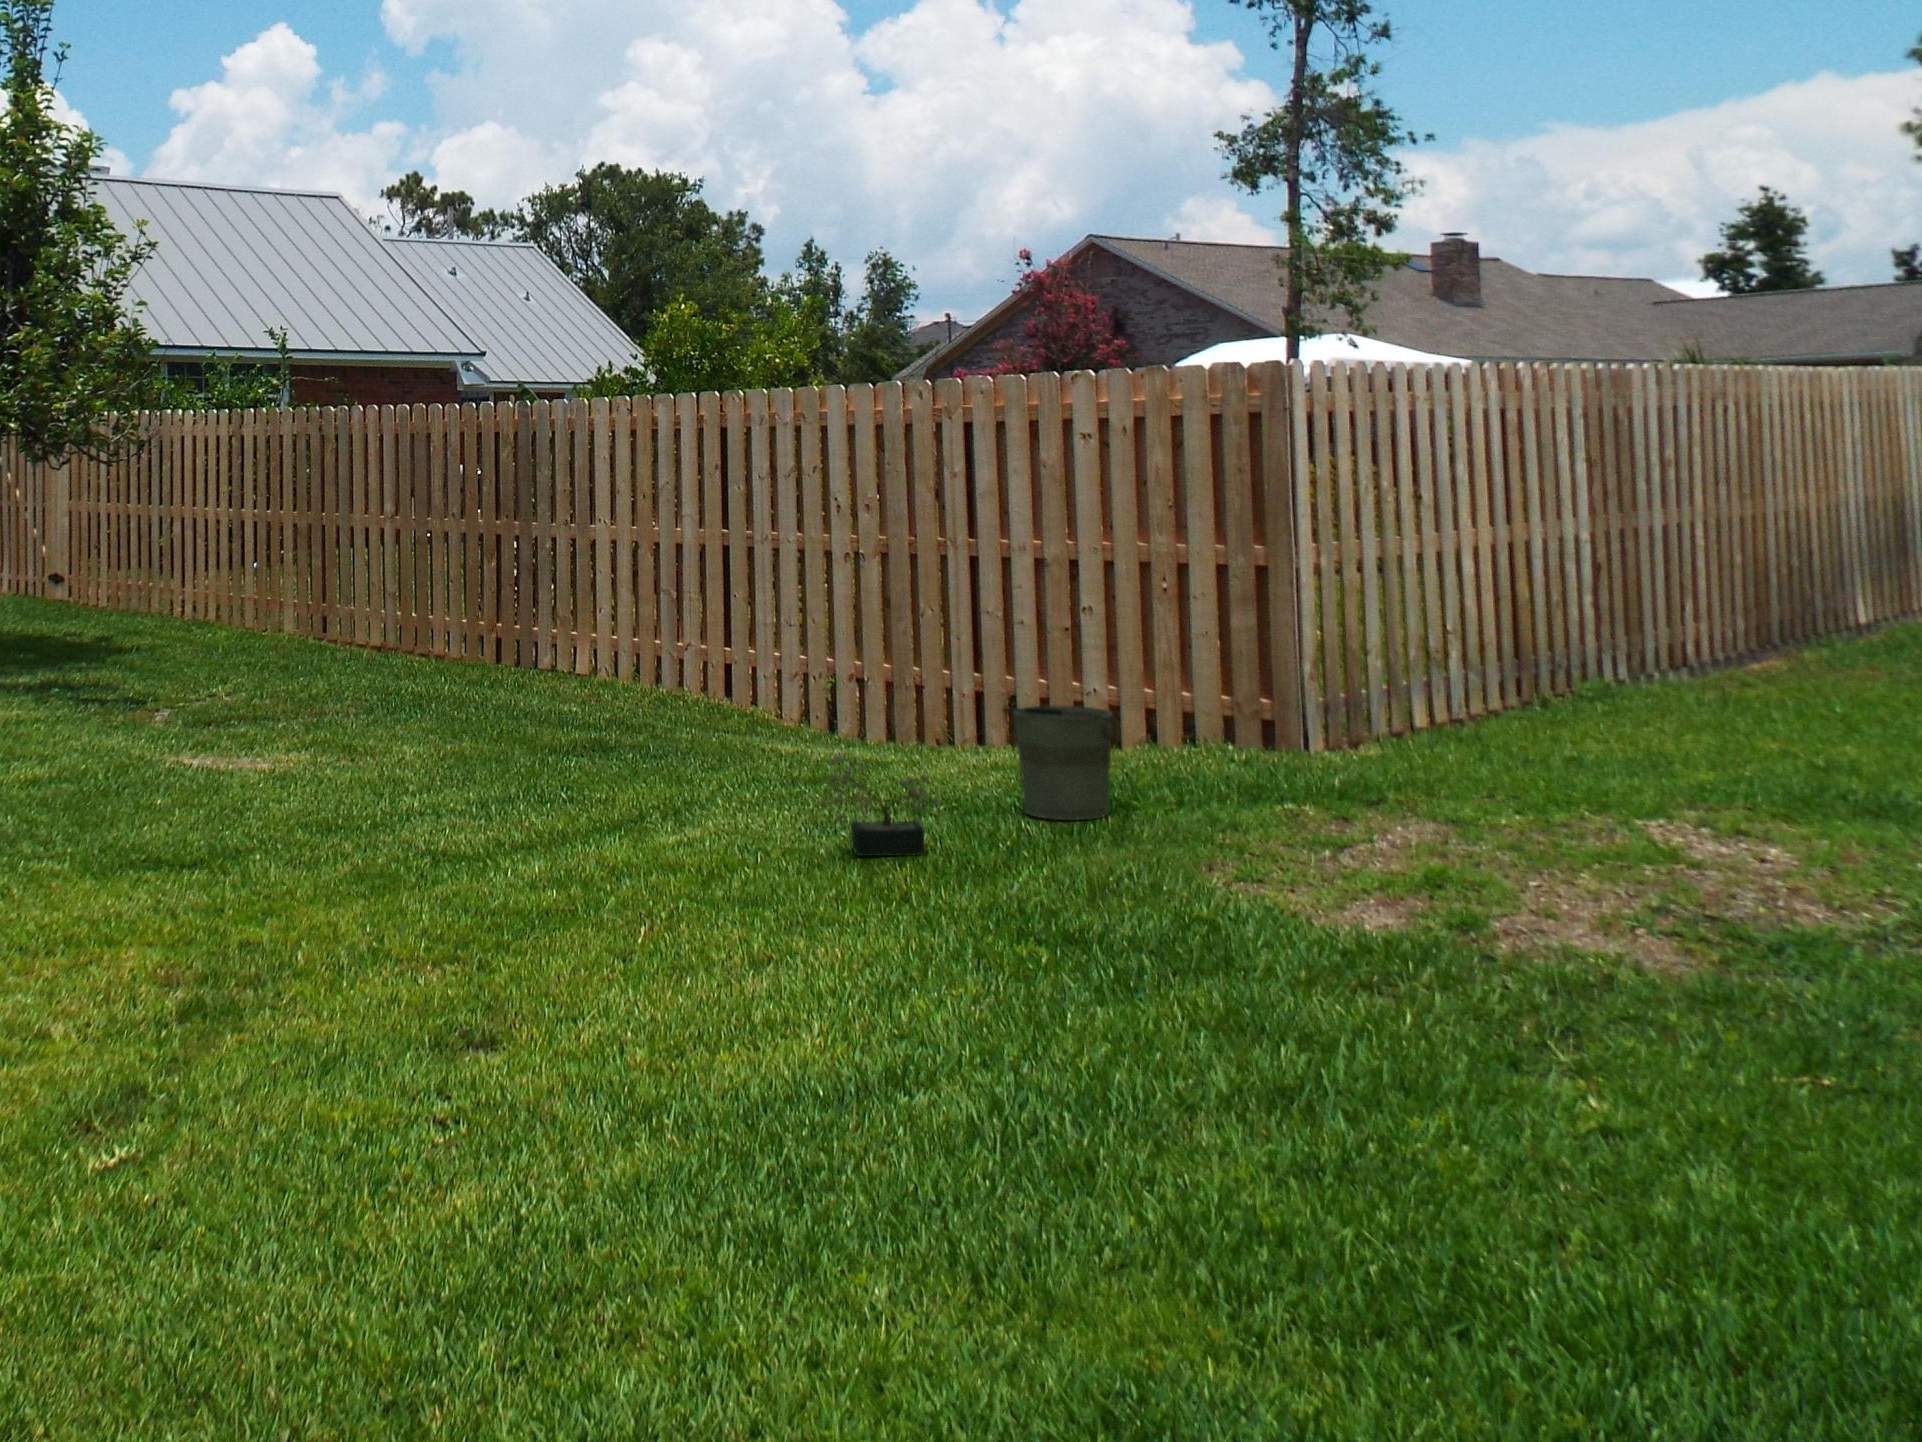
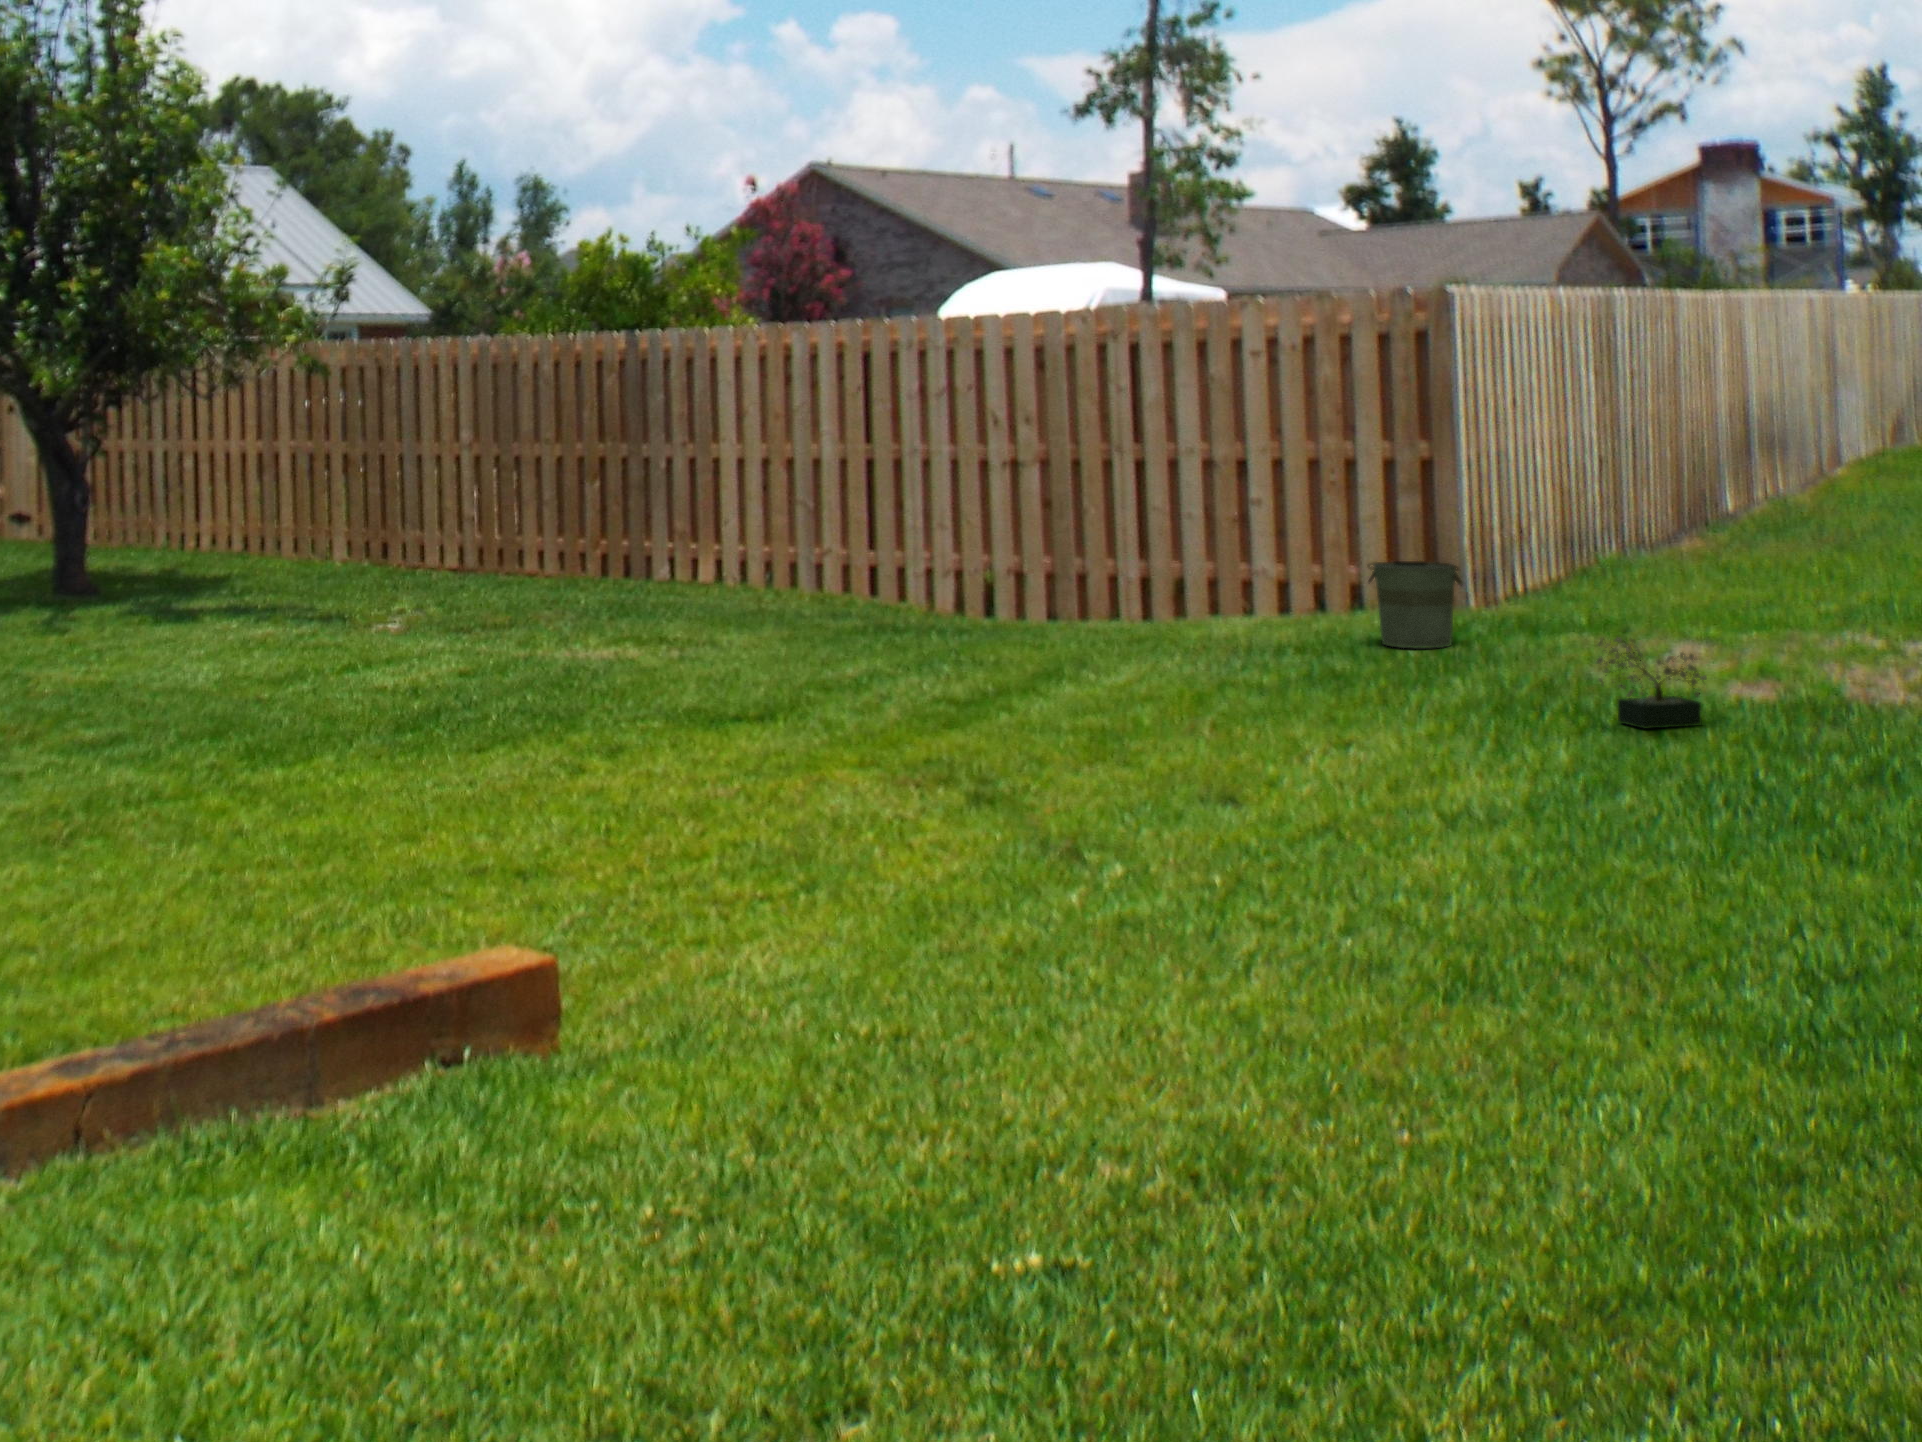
decorative plant: present [821,755,941,856] -> present [1597,637,1707,729]

